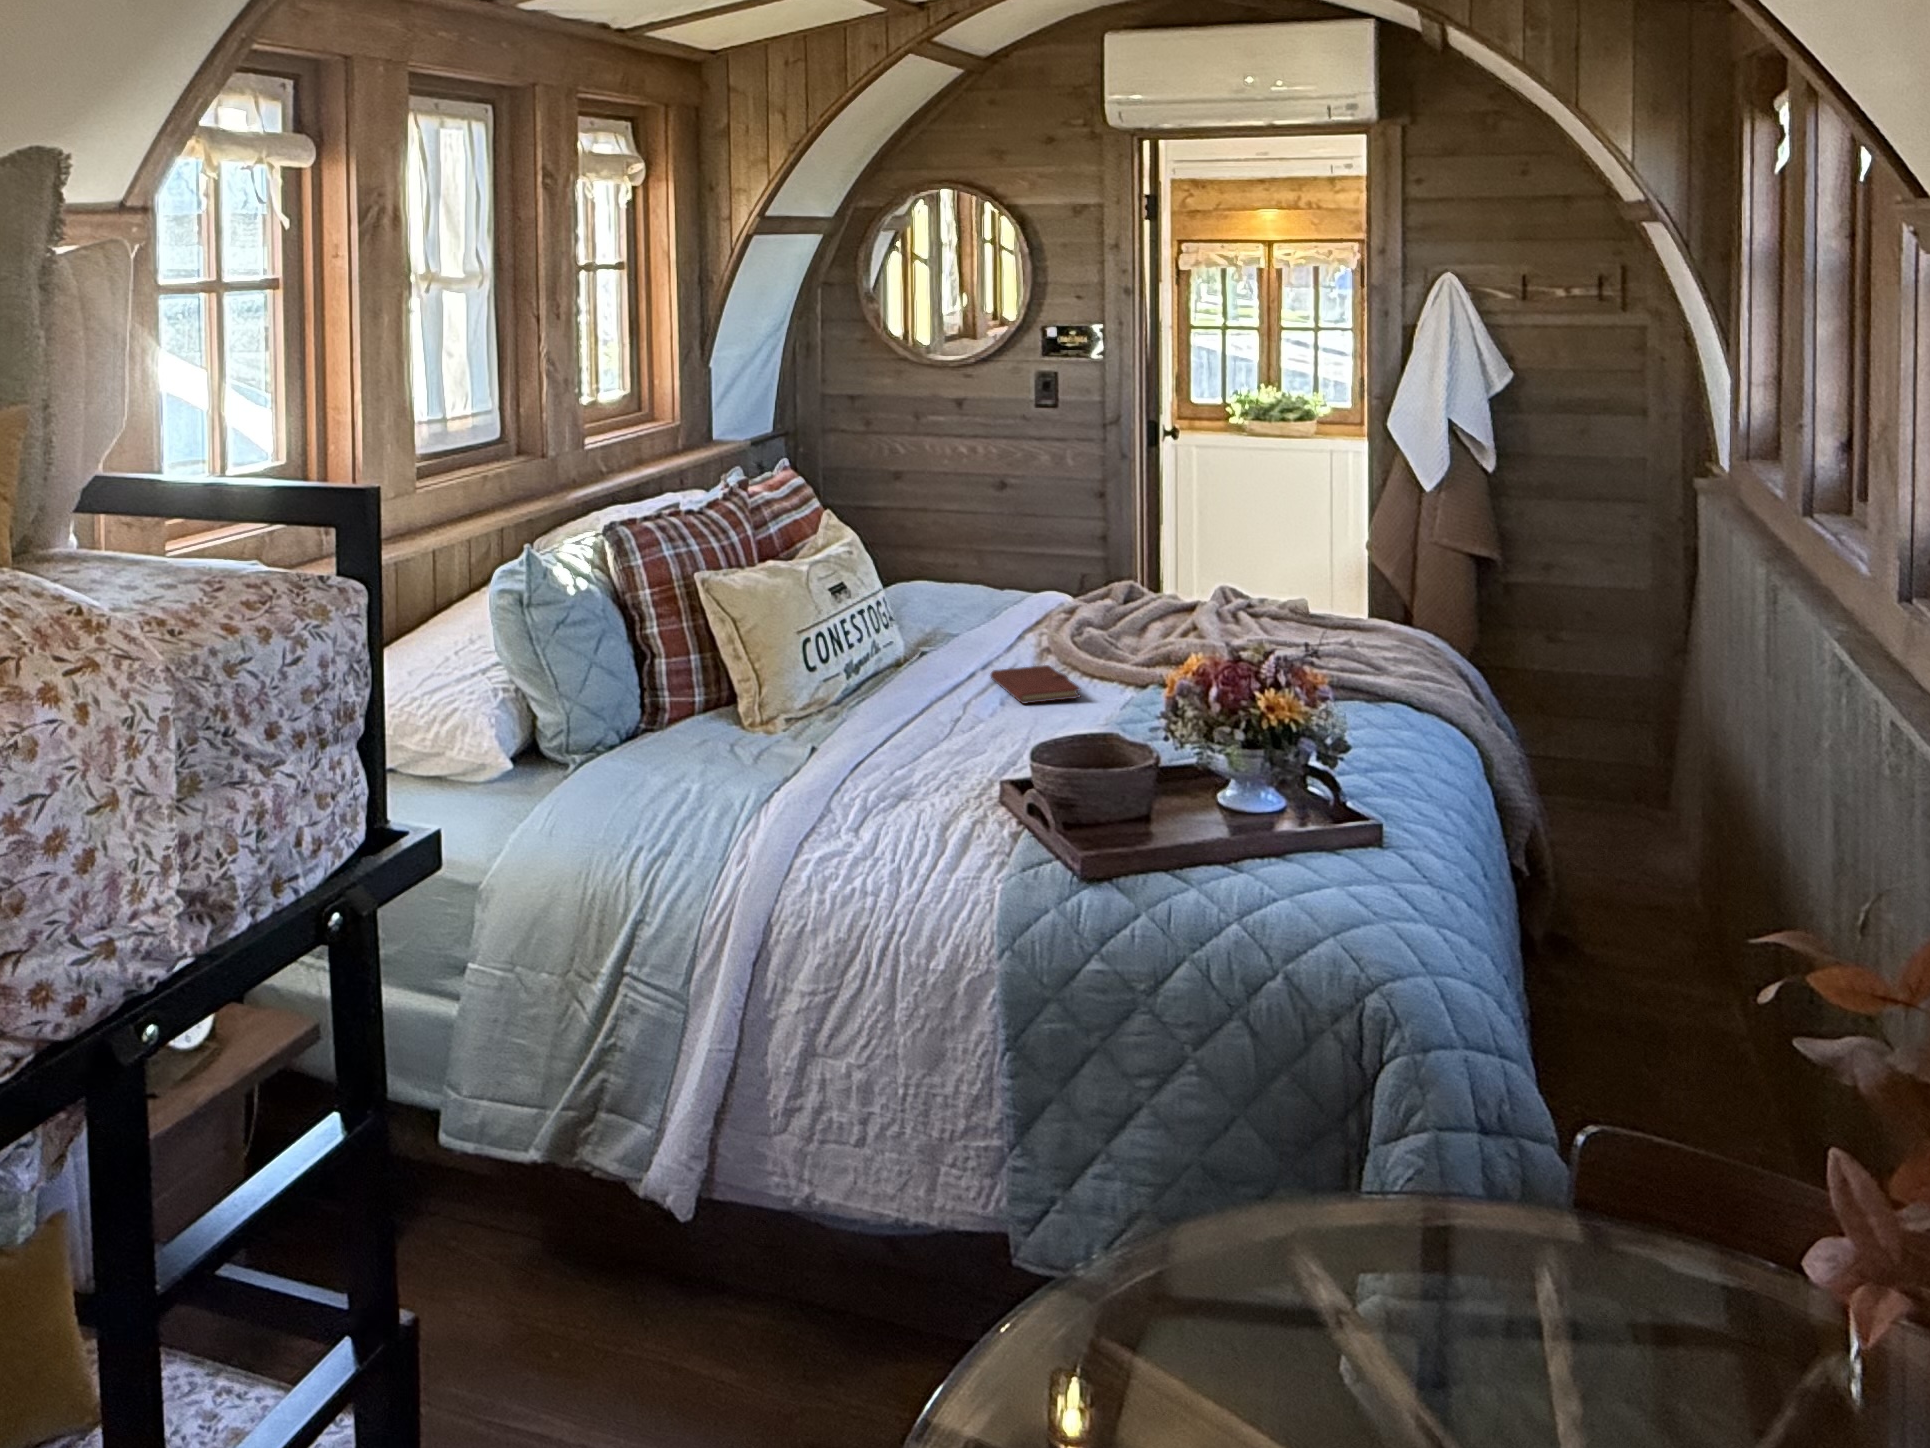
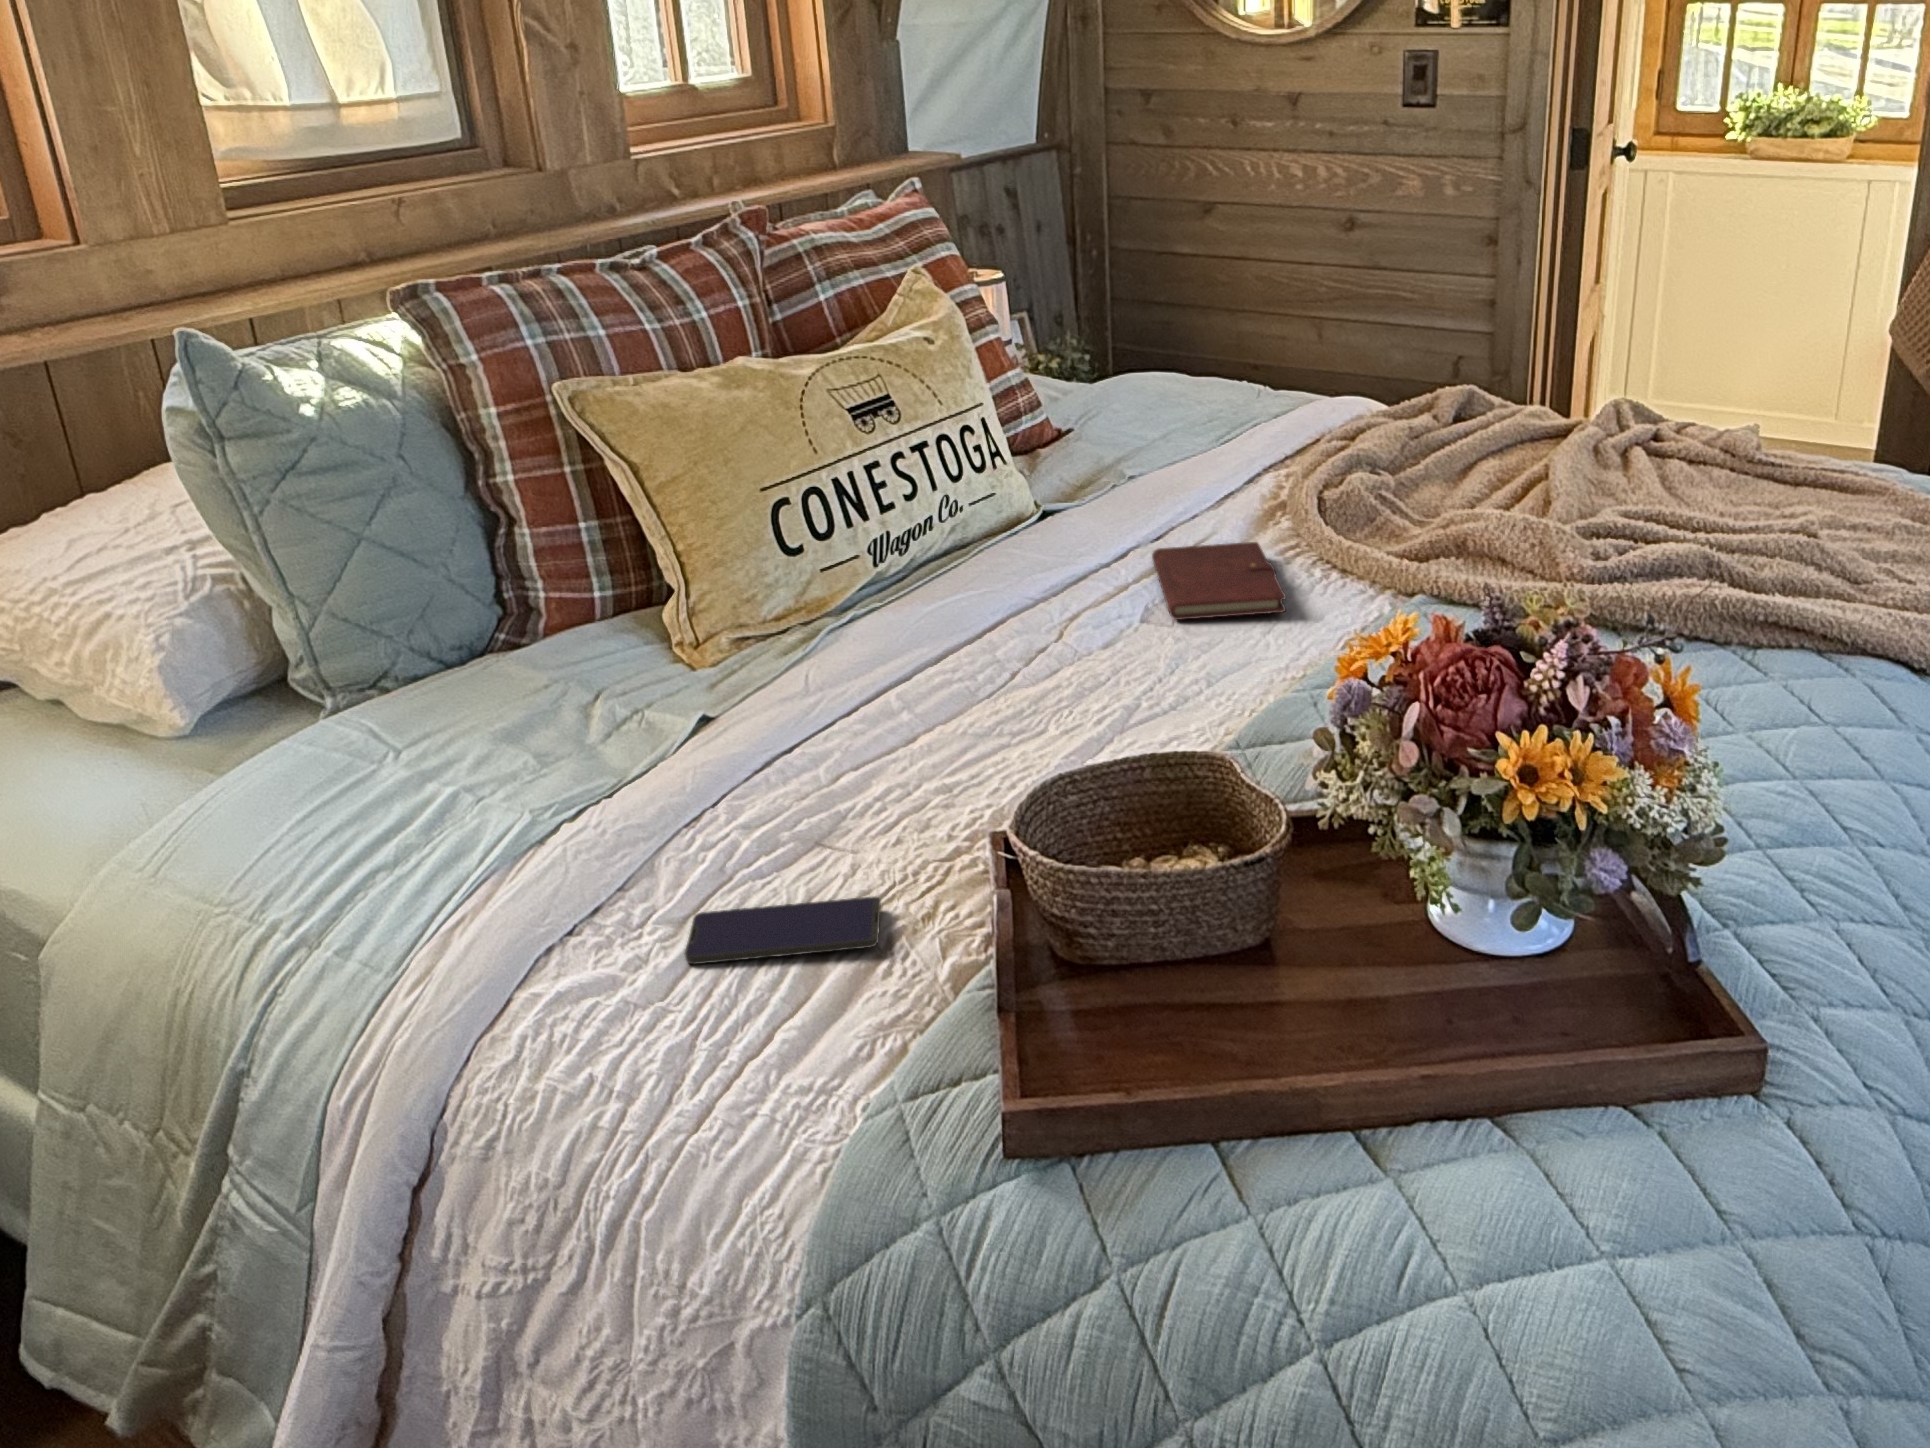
smartphone: none [872,812,969,840] -> present [685,897,881,964]

